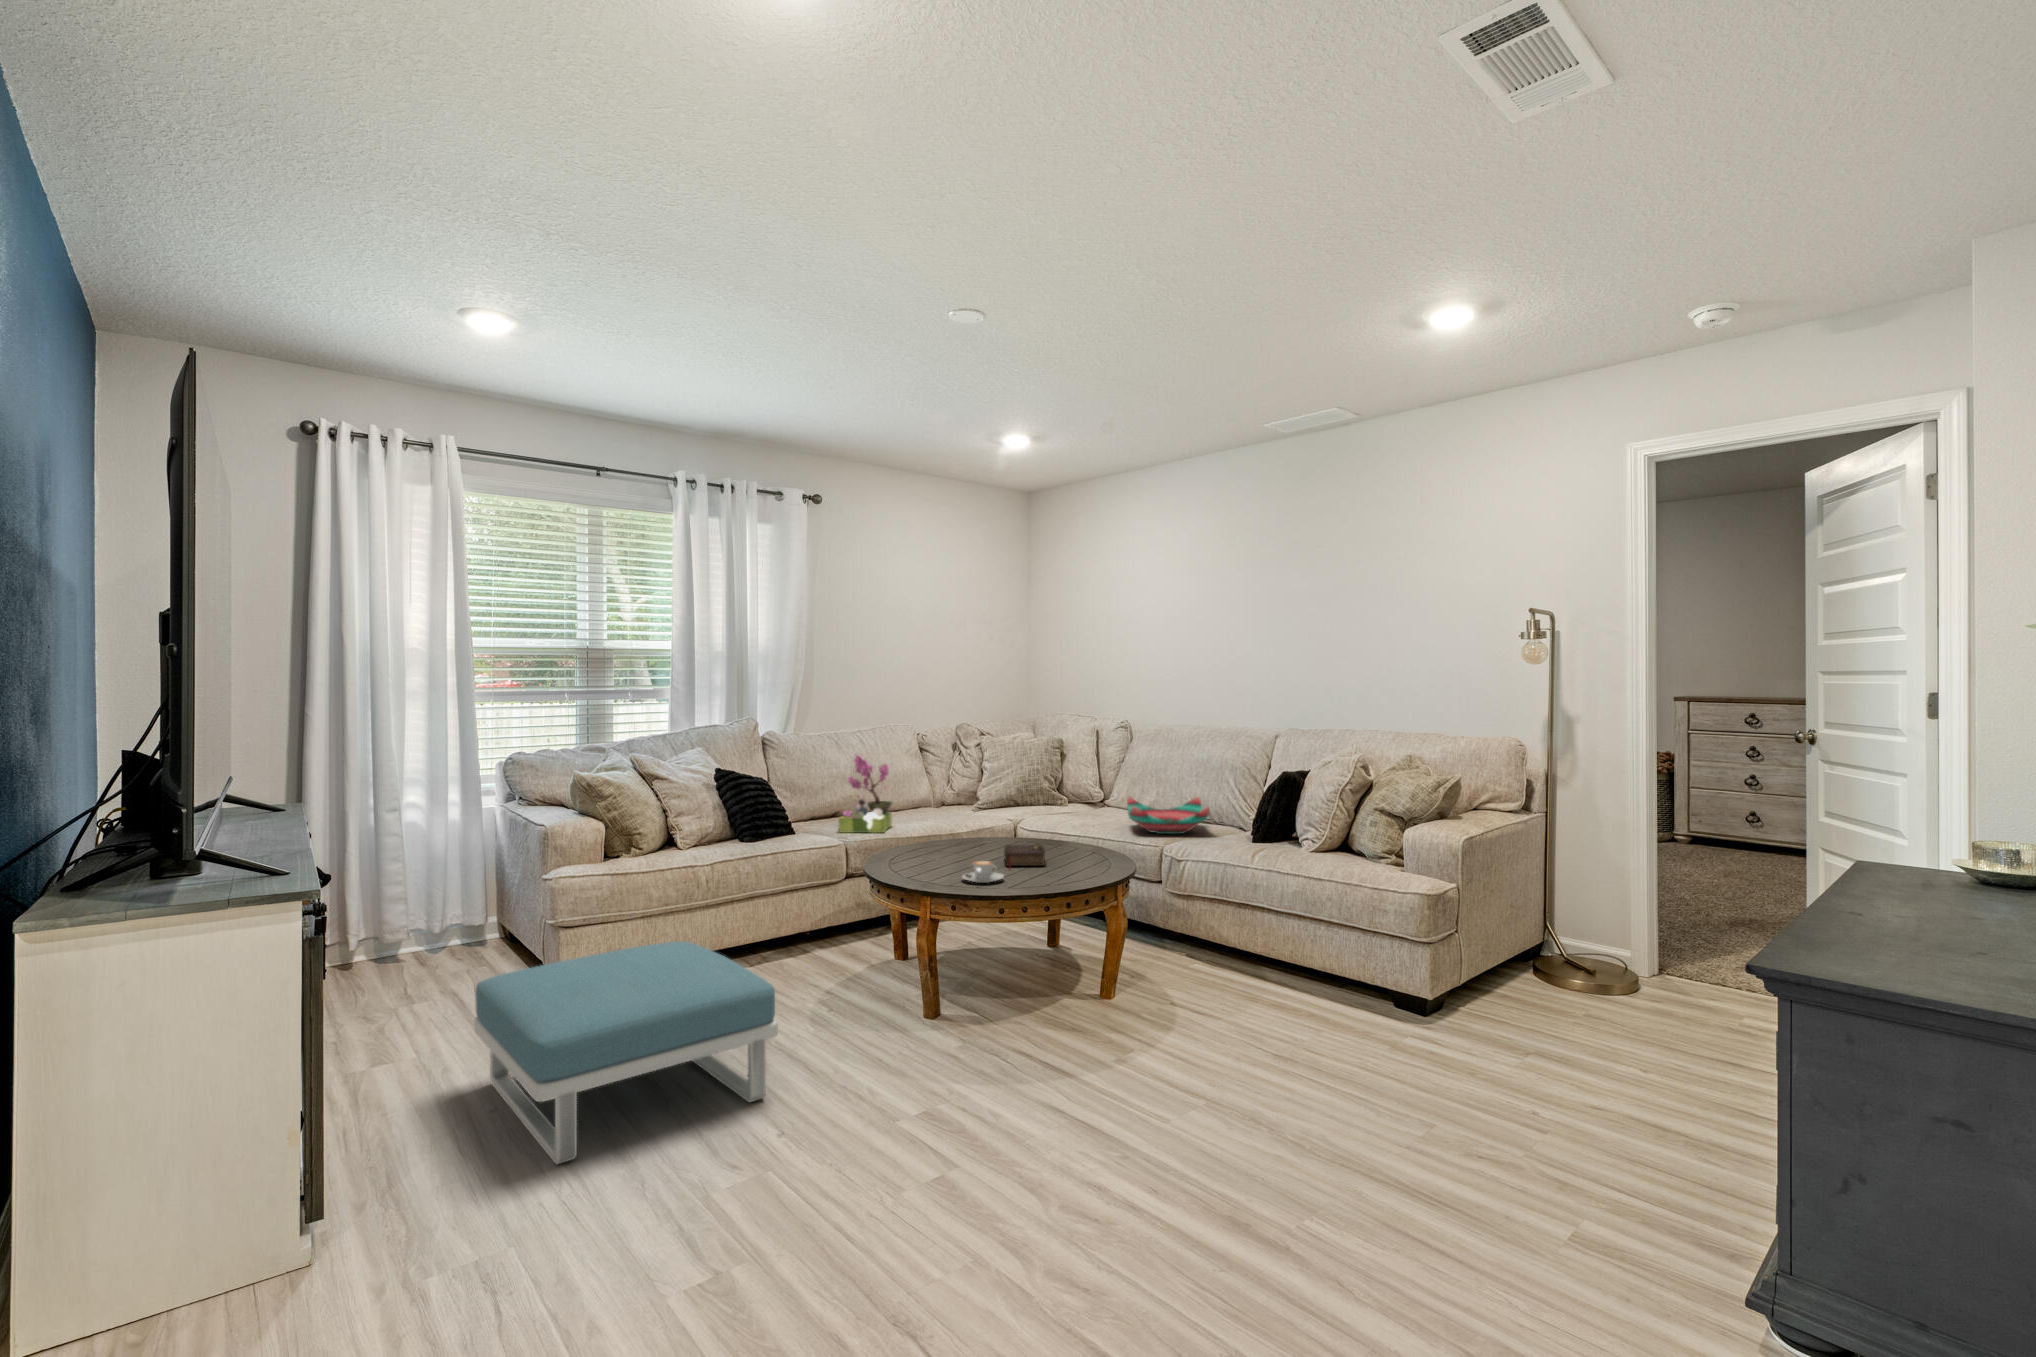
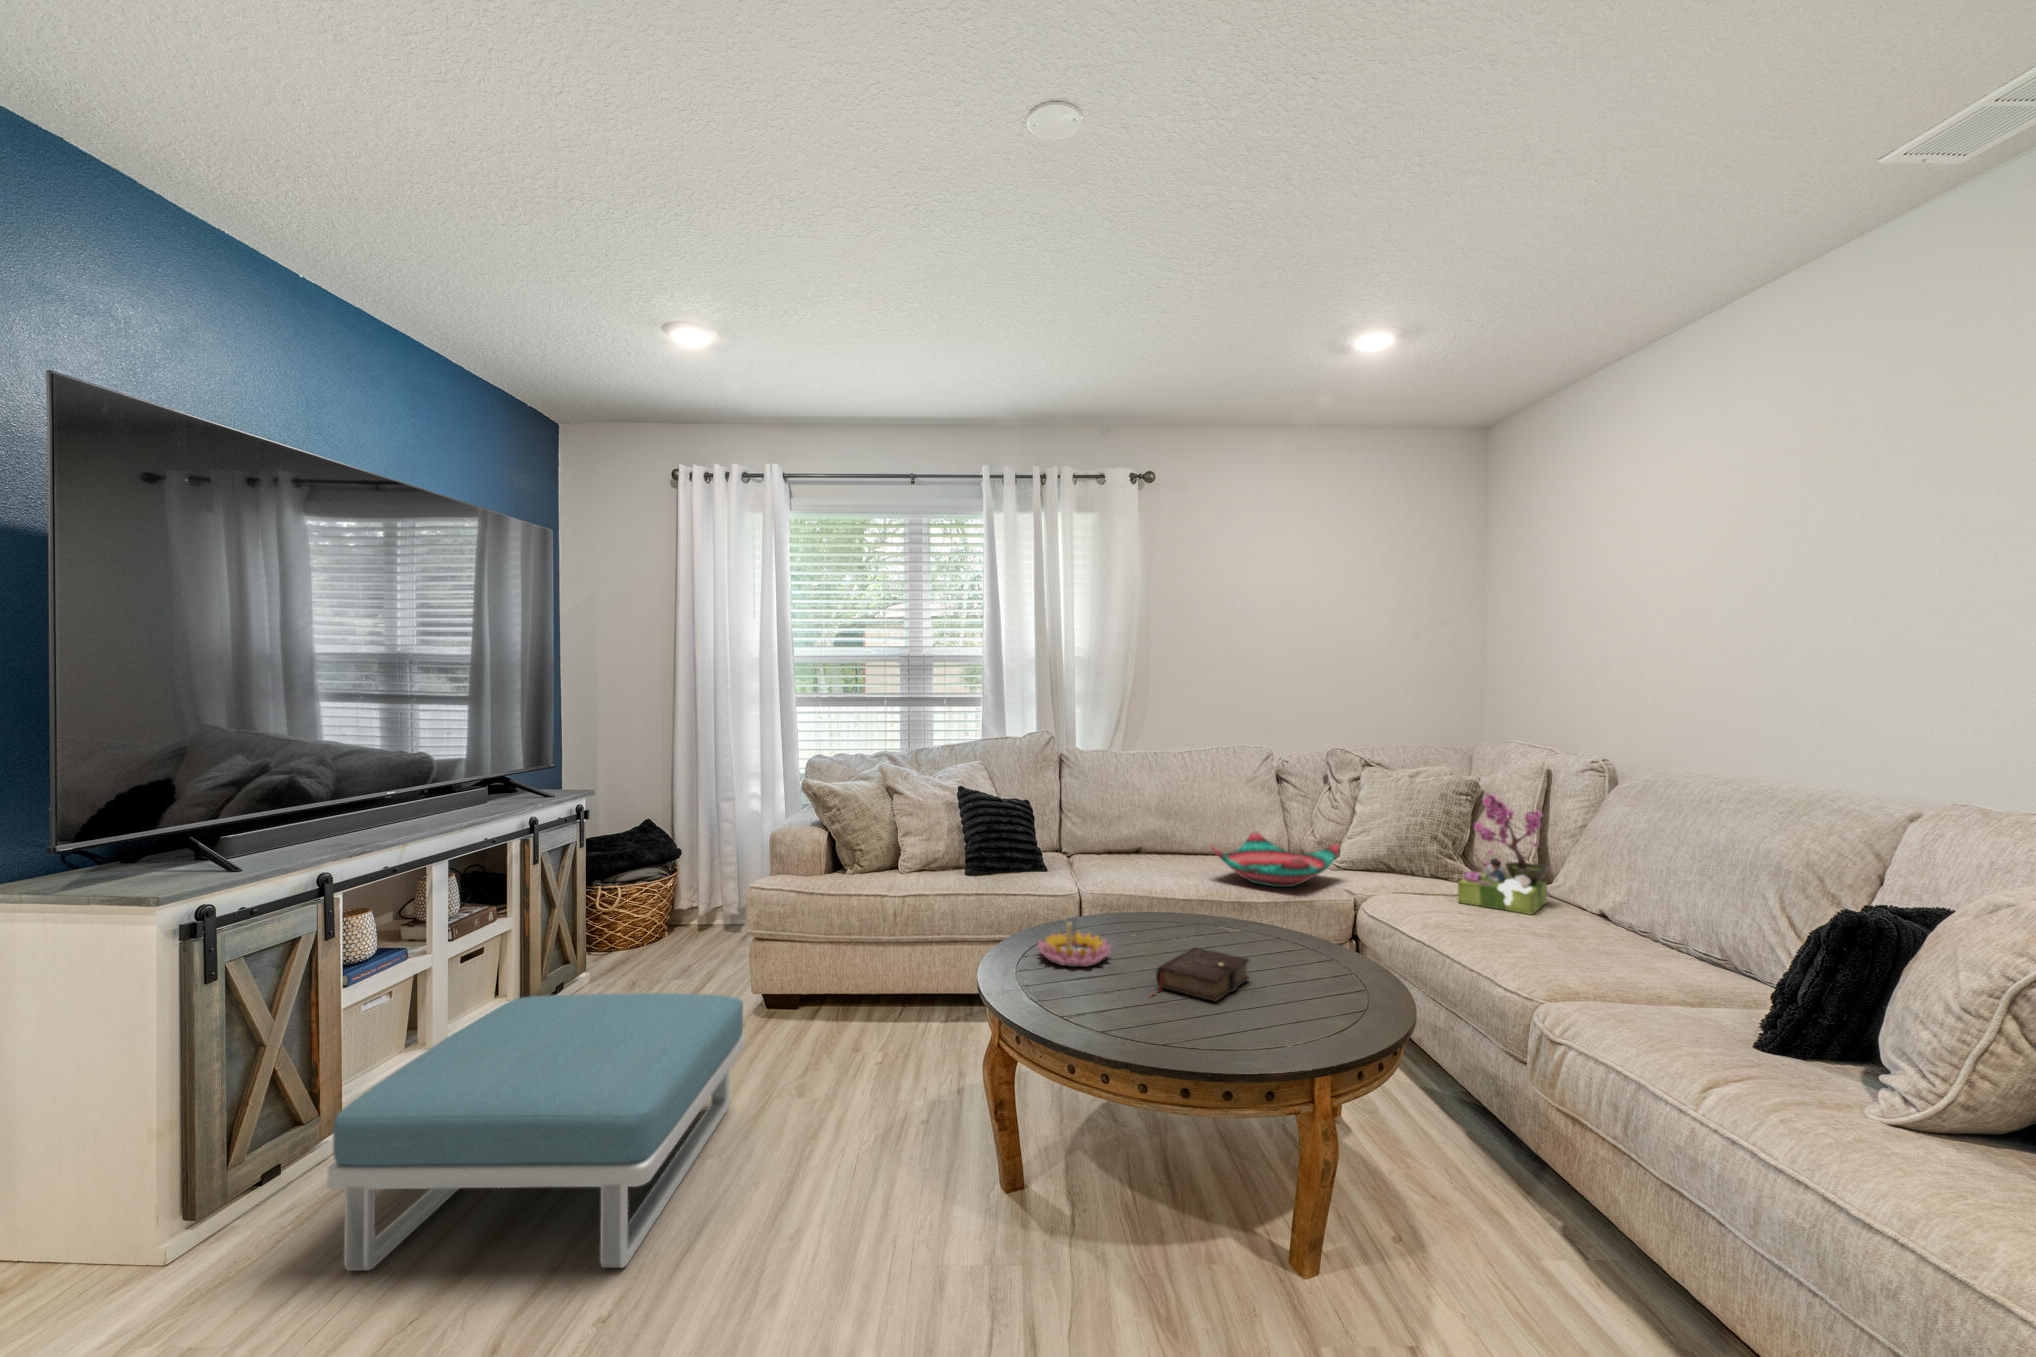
flower arrangement: present [839,755,892,833] -> present [1458,793,1548,915]
decorative bowl: present [1127,797,1210,834] -> present [1210,832,1339,887]
candle holder: none [909,830,961,868] -> present [1038,910,1111,967]
coffee cup: present [962,861,1004,883] -> none [1033,975,1102,1018]

